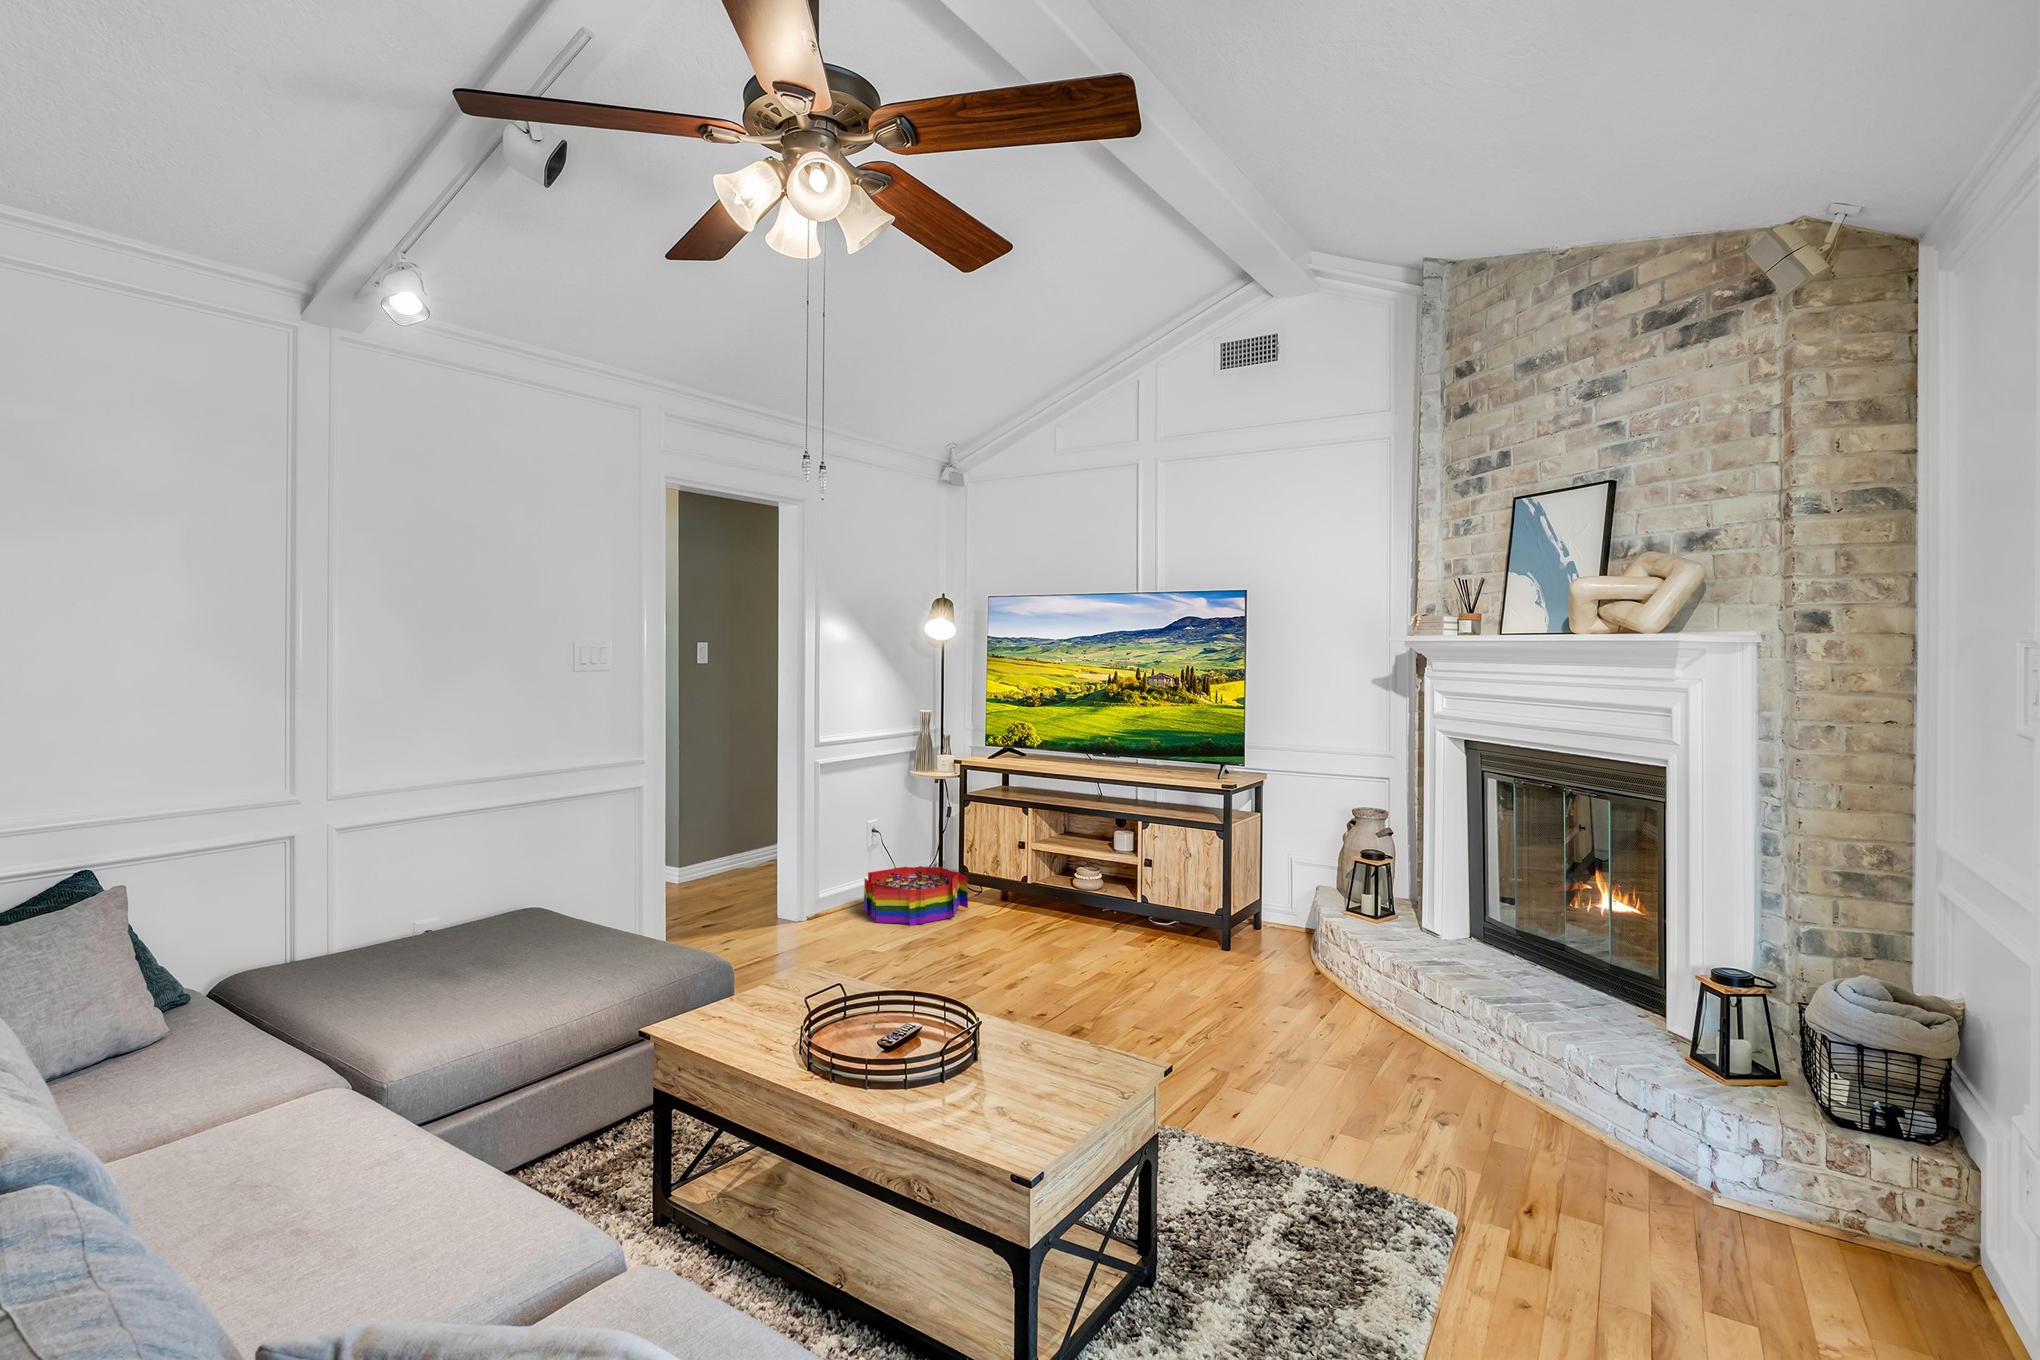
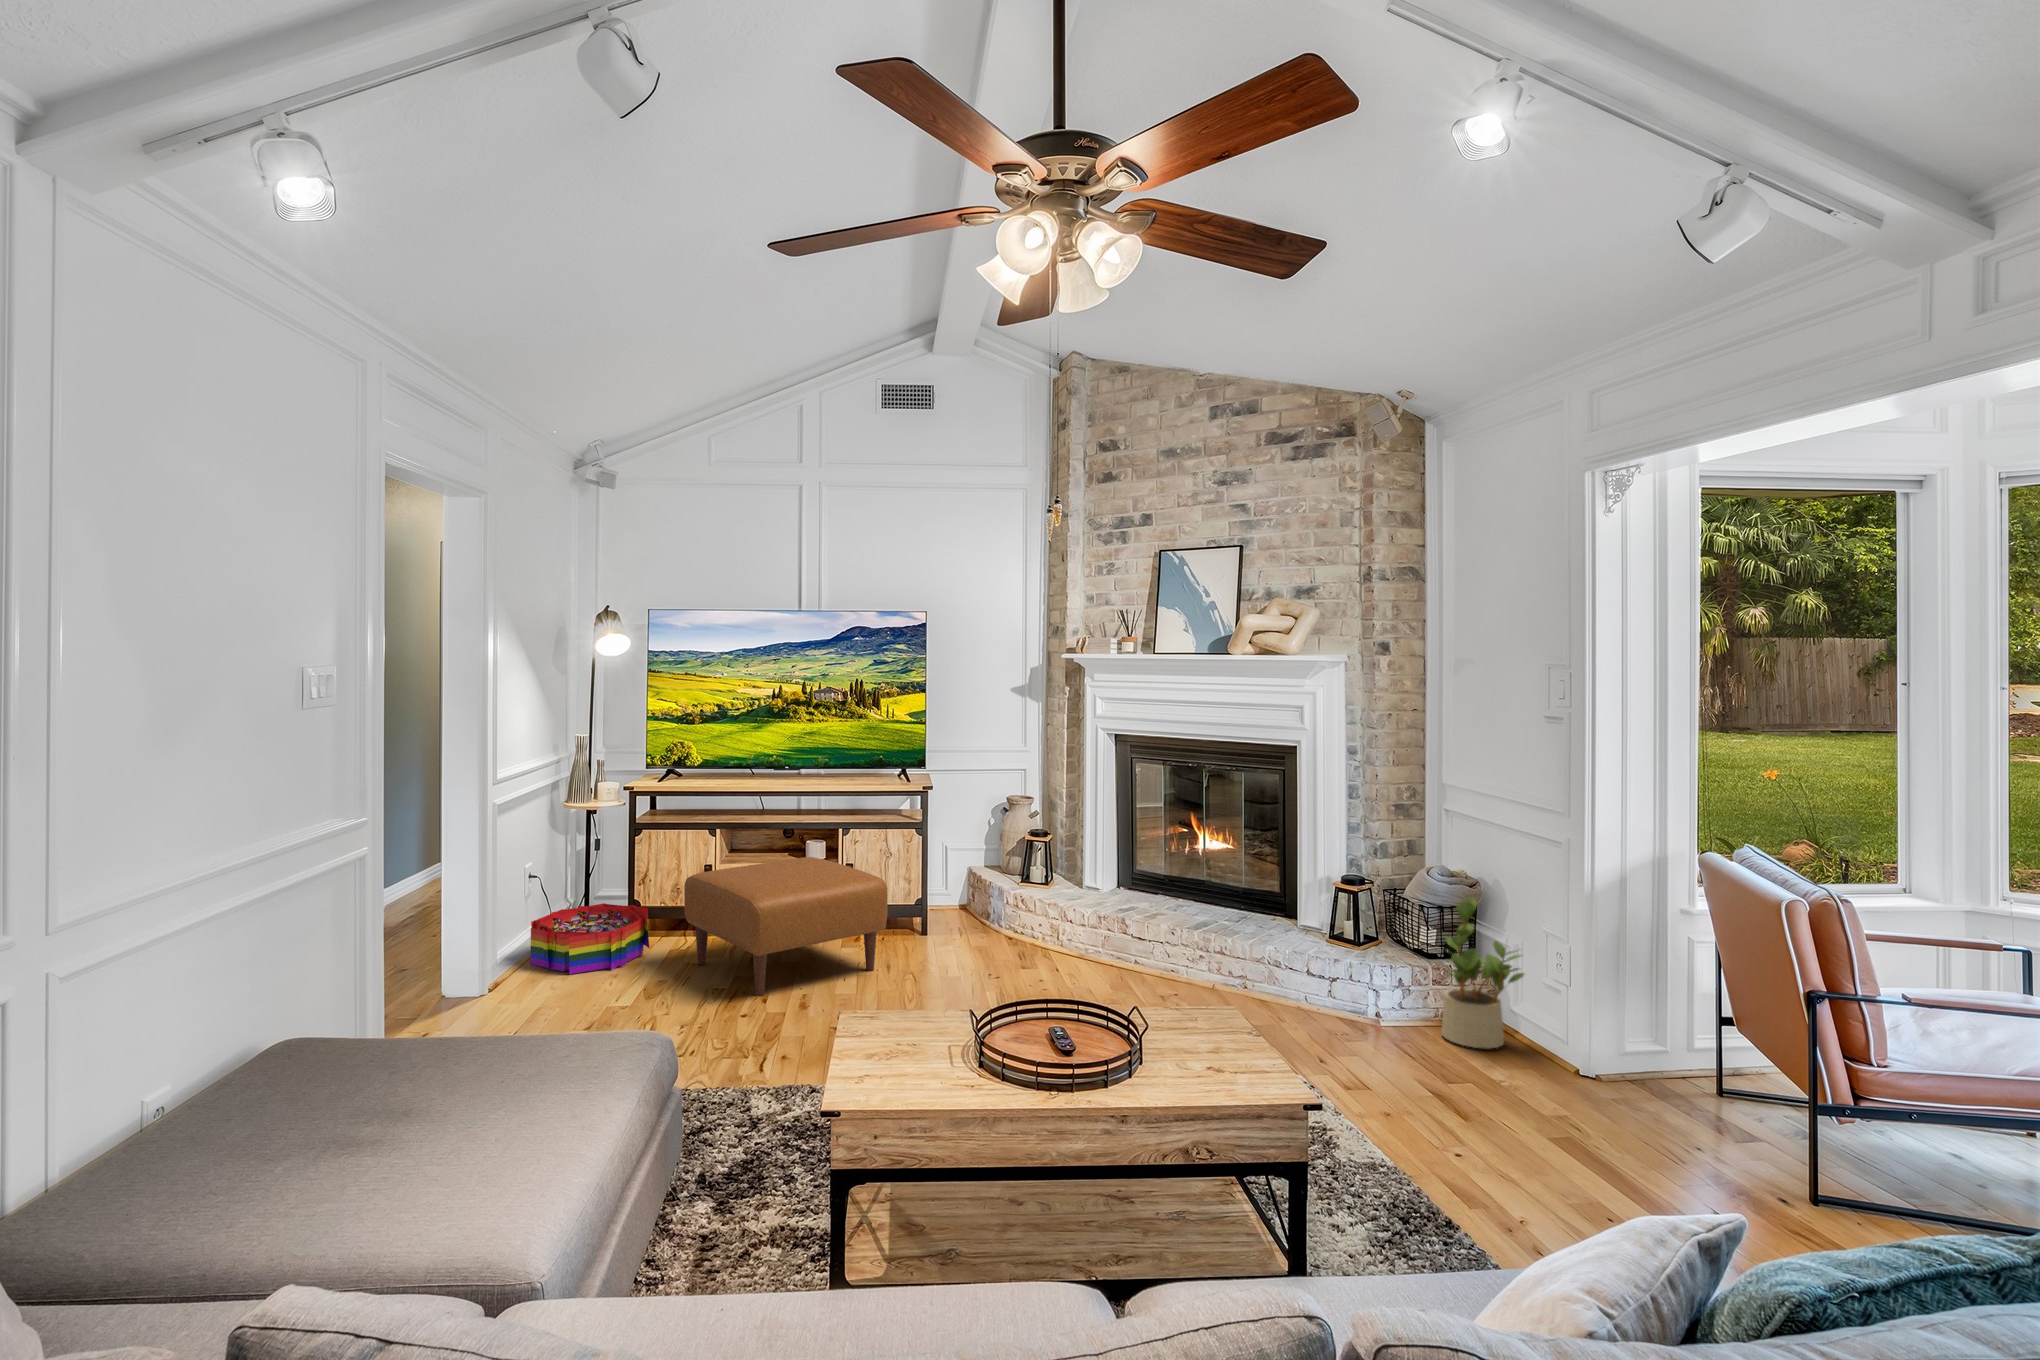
ottoman: none [970,847,1137,973] -> present [684,857,888,996]
potted plant: none [1781,1029,1953,1293] -> present [1441,898,1524,1048]

